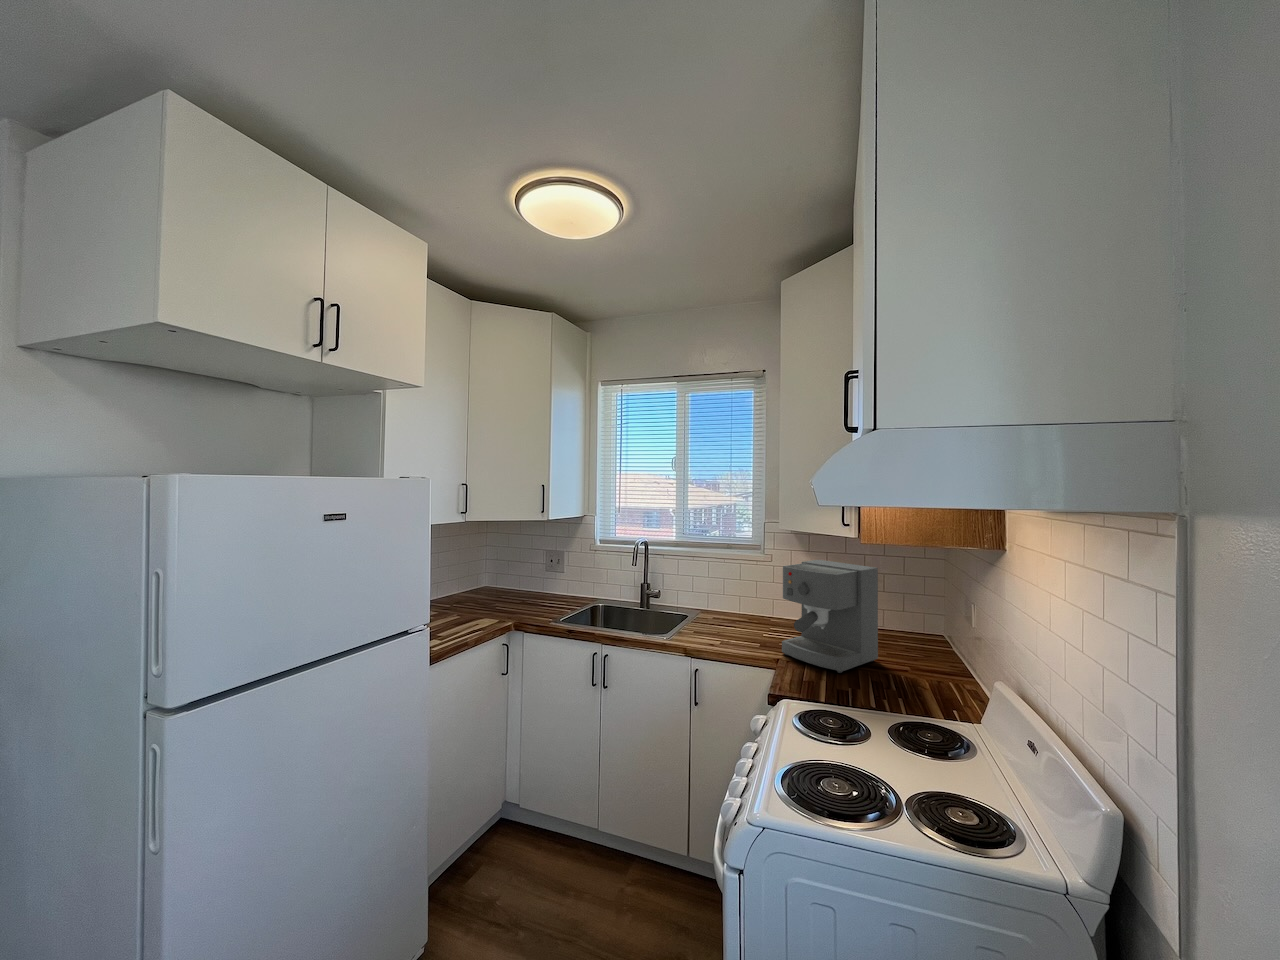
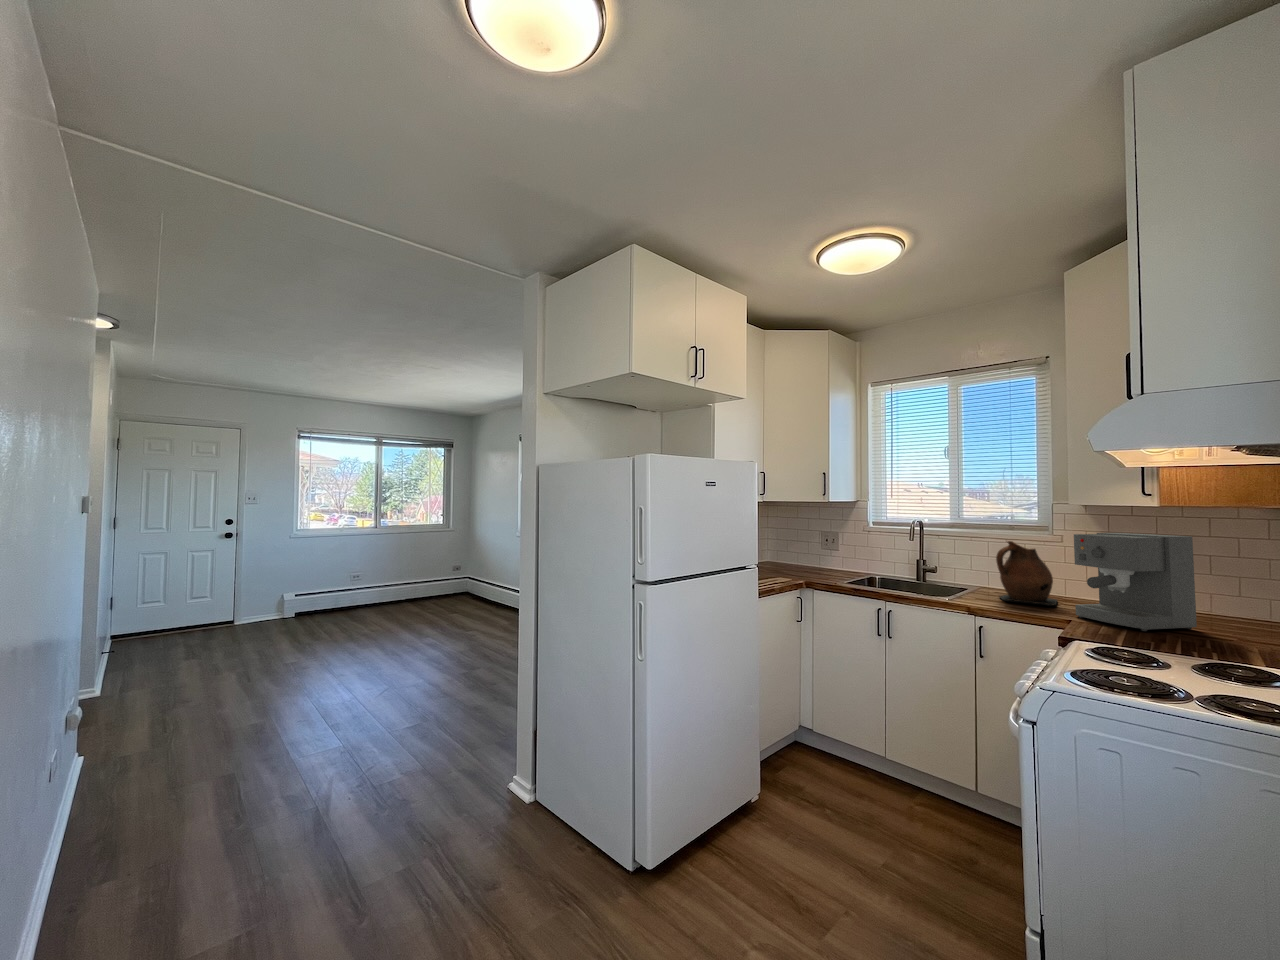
ceramic pitcher: none [714,567,766,639] -> present [996,541,1057,606]

